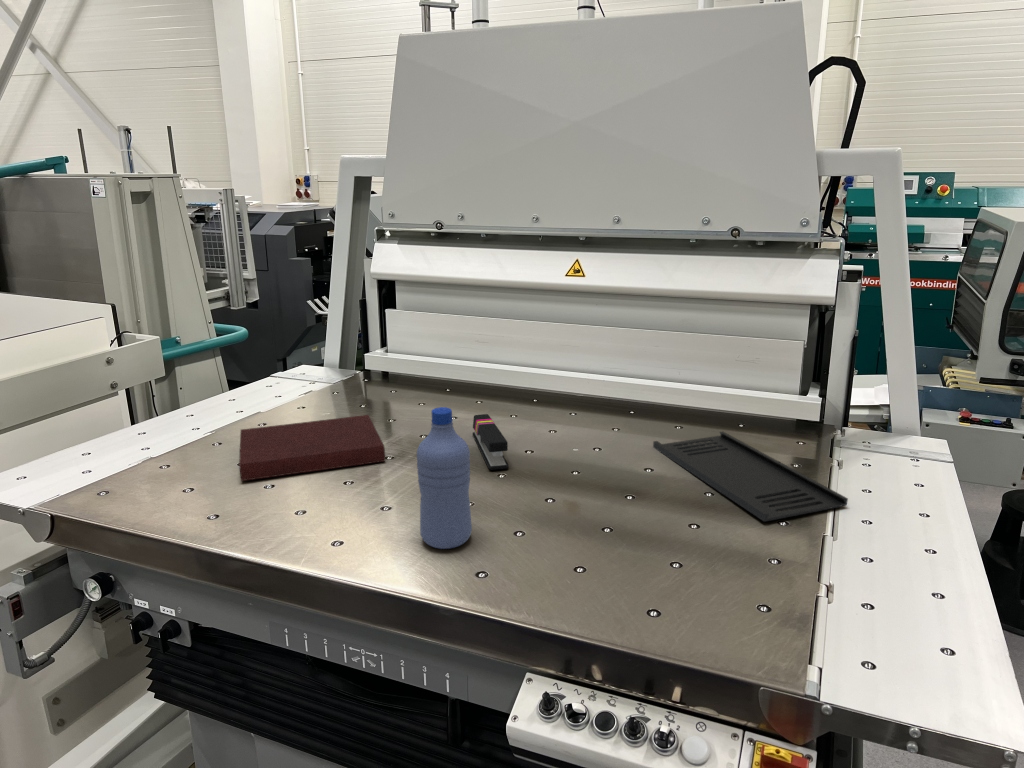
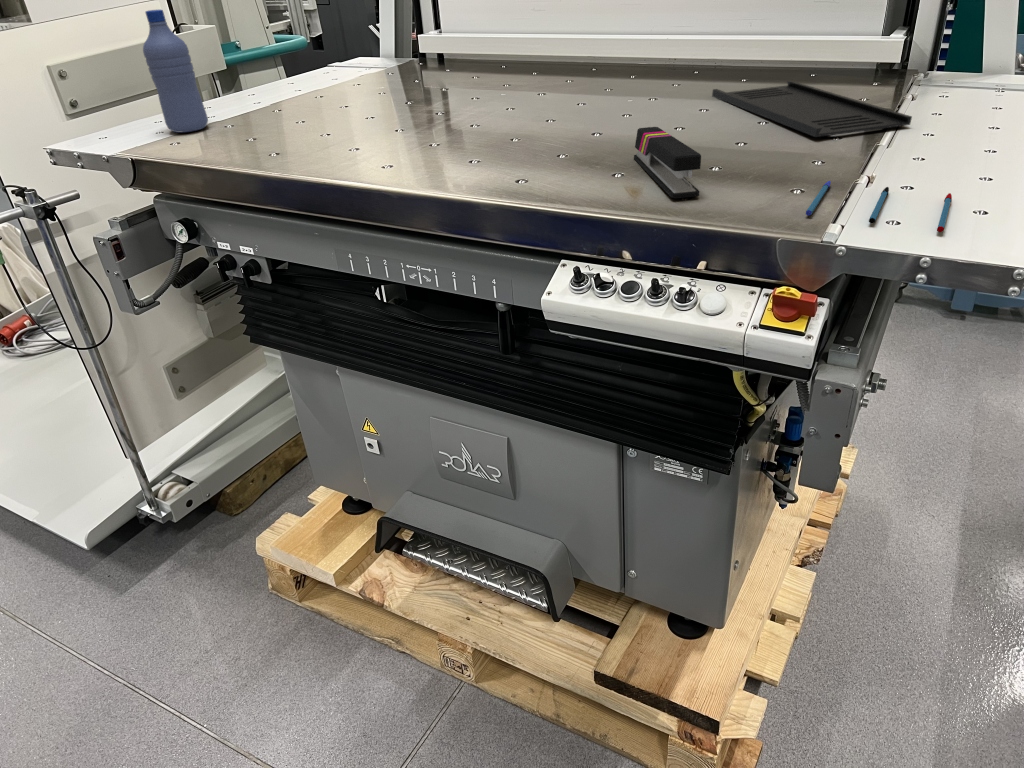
water bottle: present [417,407,472,549] -> present [143,10,208,133]
stapler: present [473,414,509,470] -> present [634,127,701,198]
notebook: present [239,415,385,481] -> none [296,79,437,129]
pen: none [782,596,926,691] -> present [806,181,952,232]

